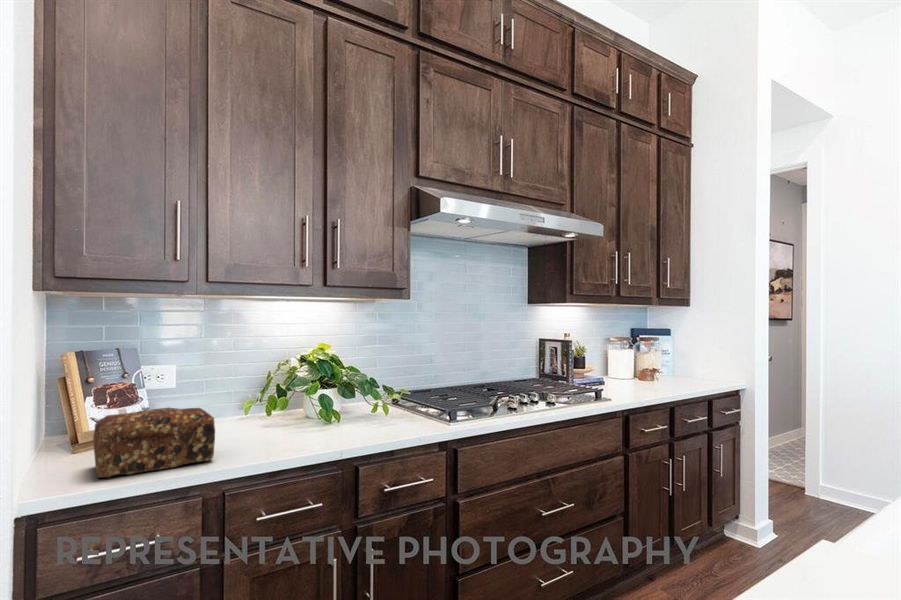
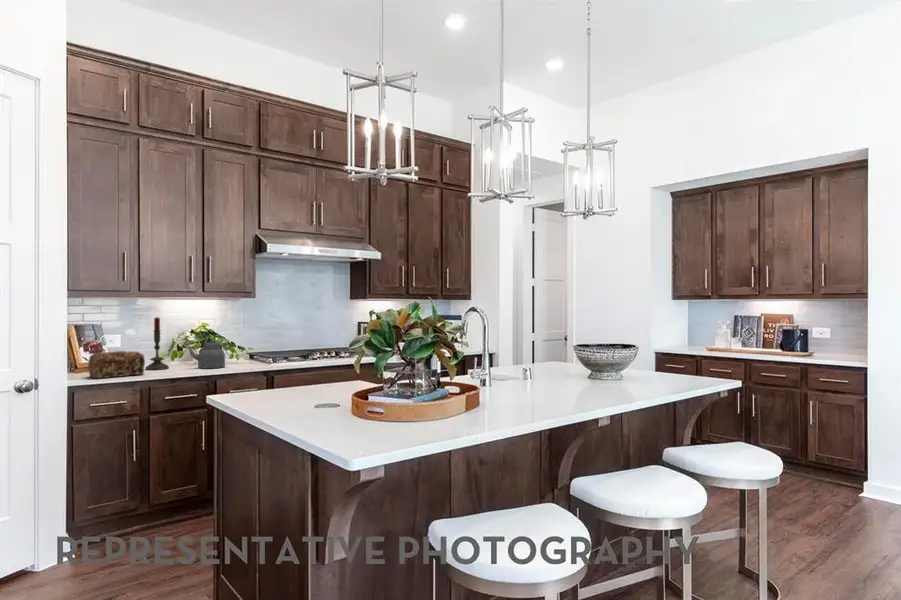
candle: none [217,331,261,441] -> present [146,317,169,370]
kettle: none [293,363,367,437] -> present [186,332,225,368]

